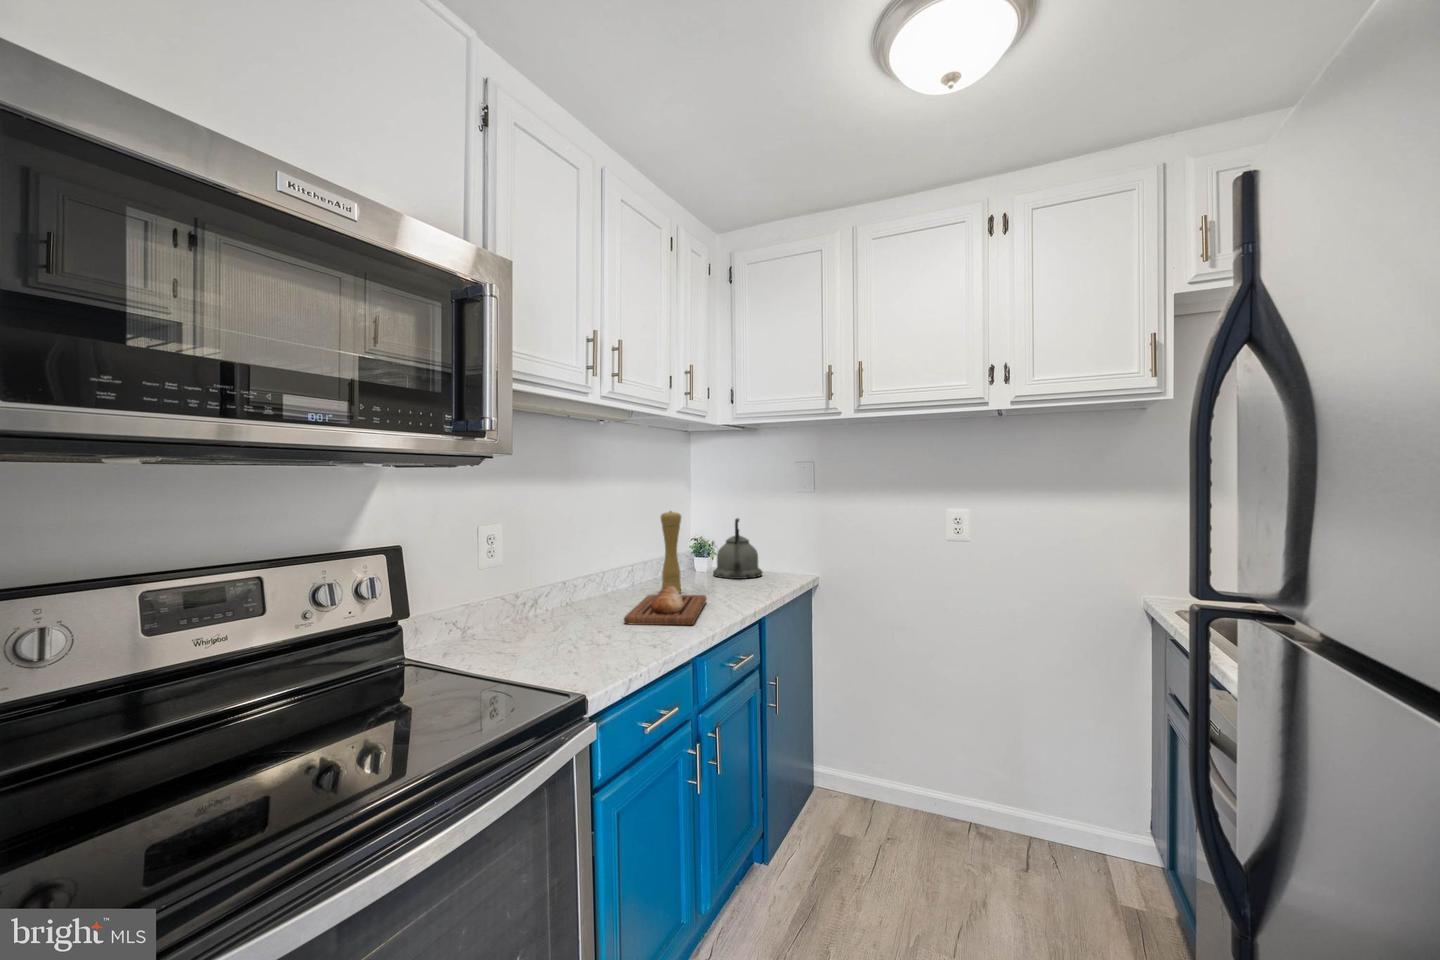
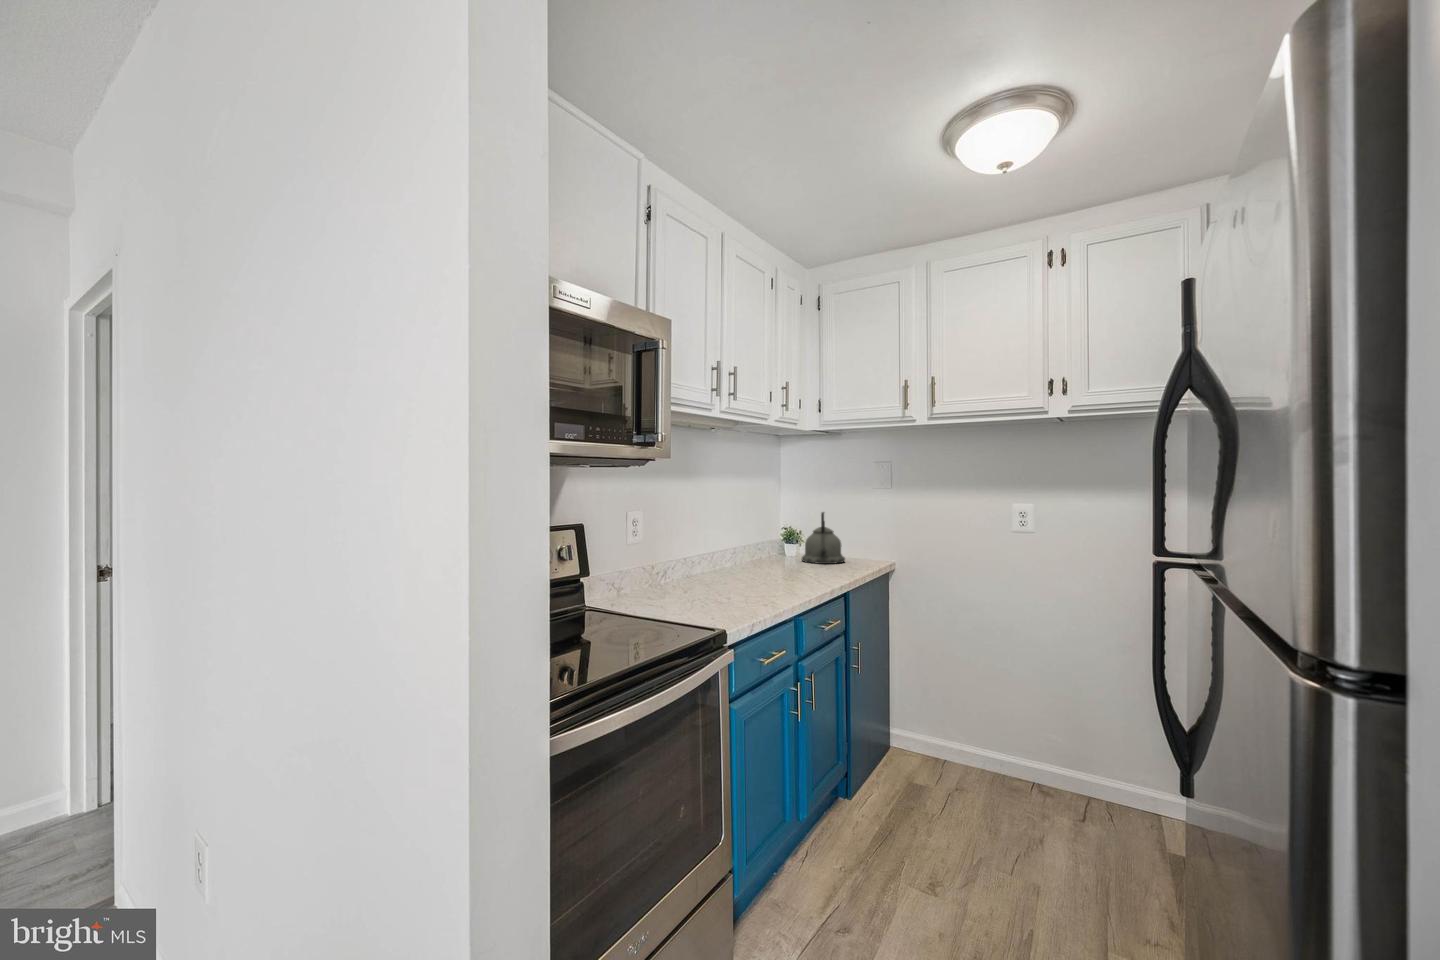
pepper mill: present [661,511,681,593] -> none [760,504,778,573]
bread loaf: present [624,586,707,625] -> none [738,565,800,593]

